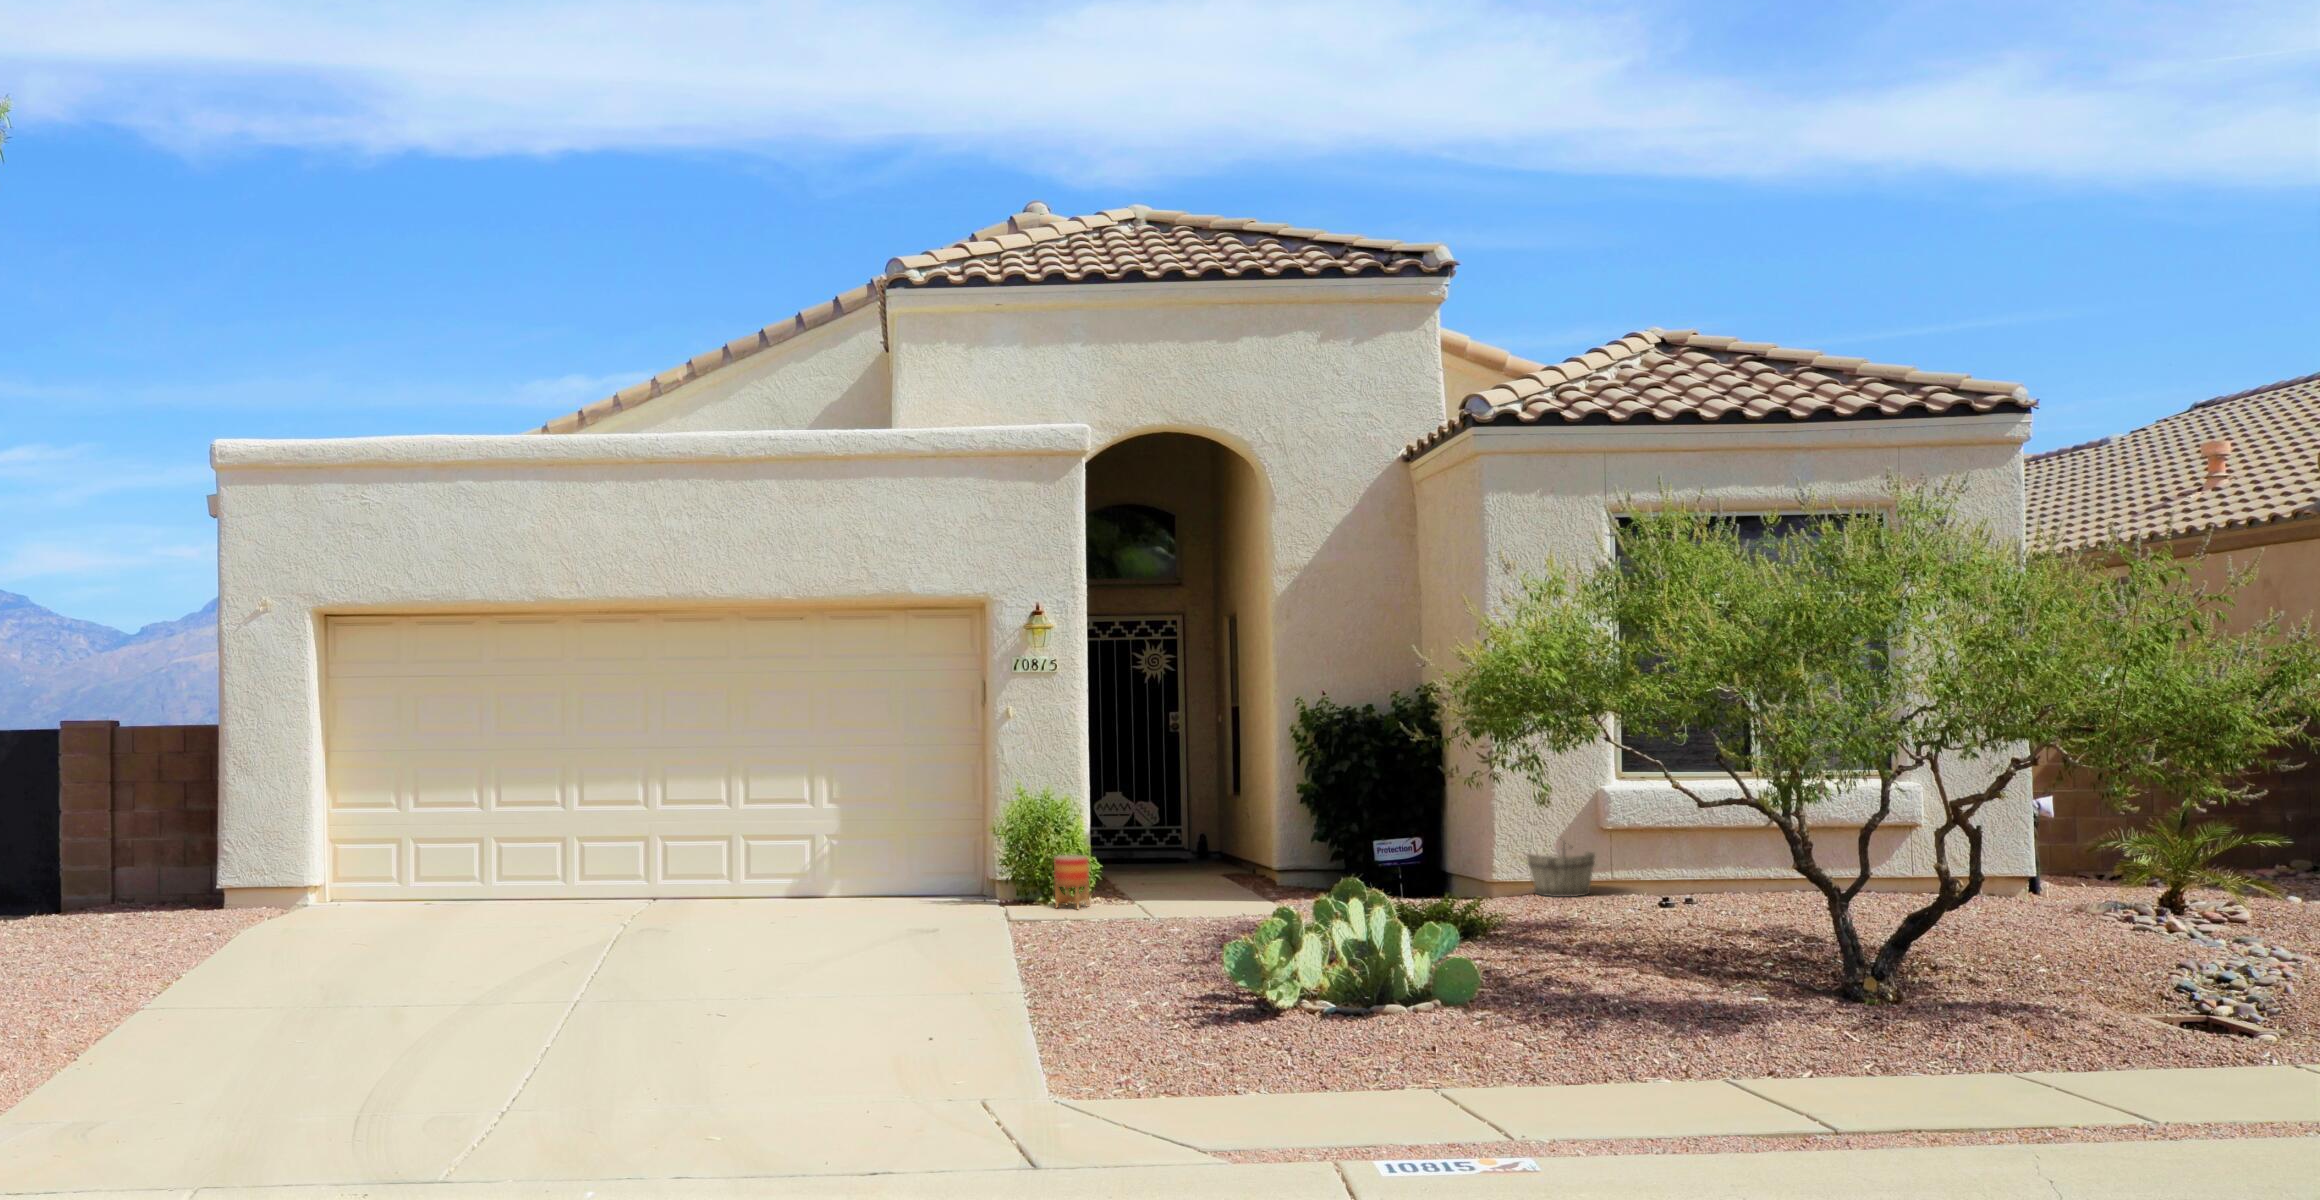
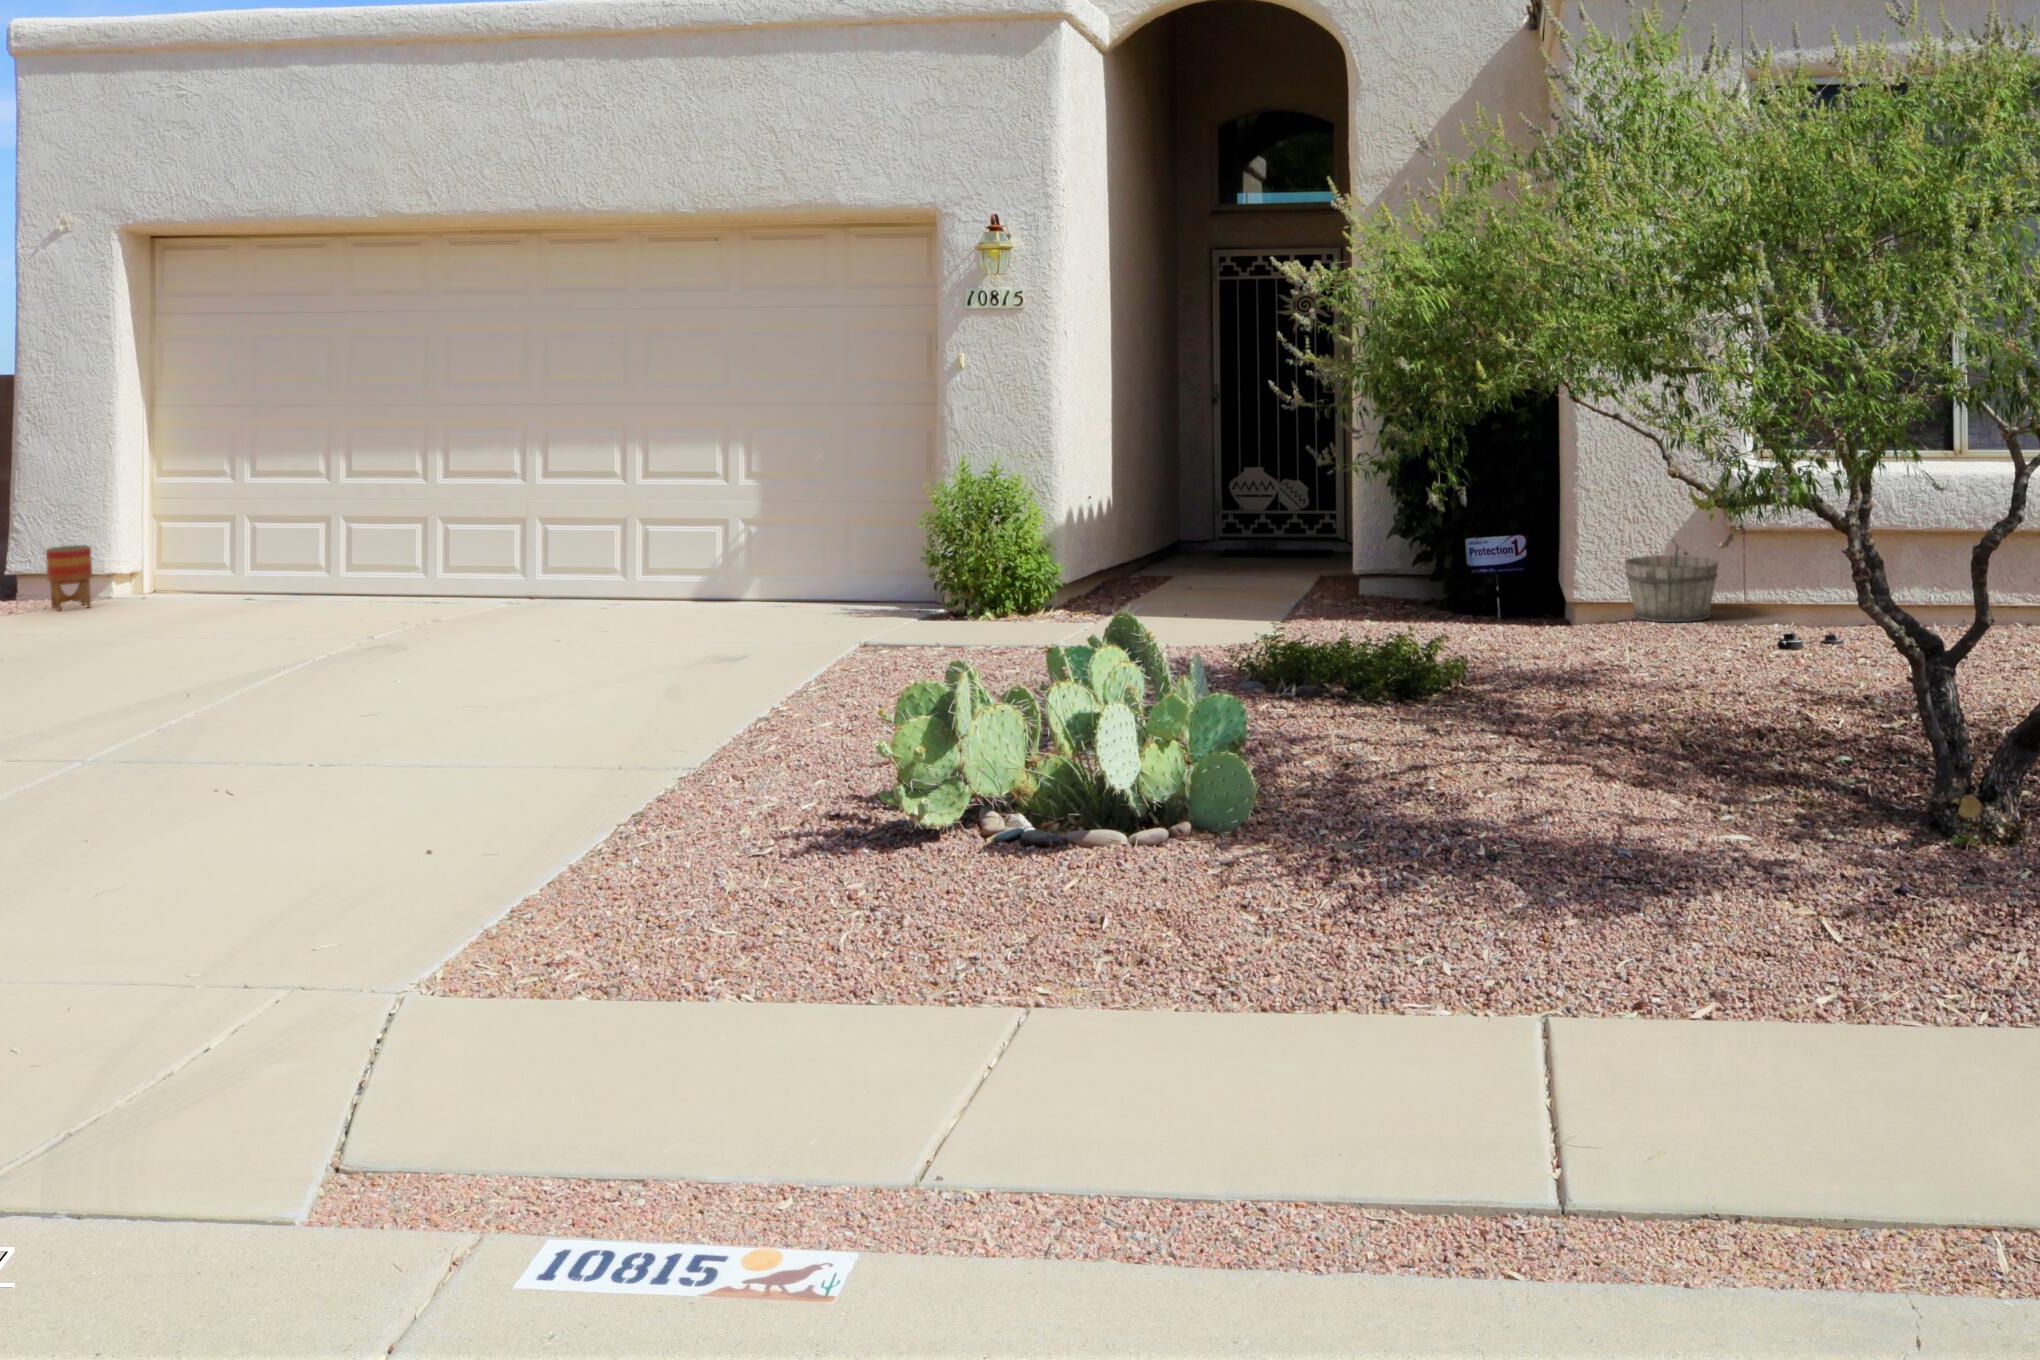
planter: present [1054,855,1089,909] -> present [46,545,92,611]

